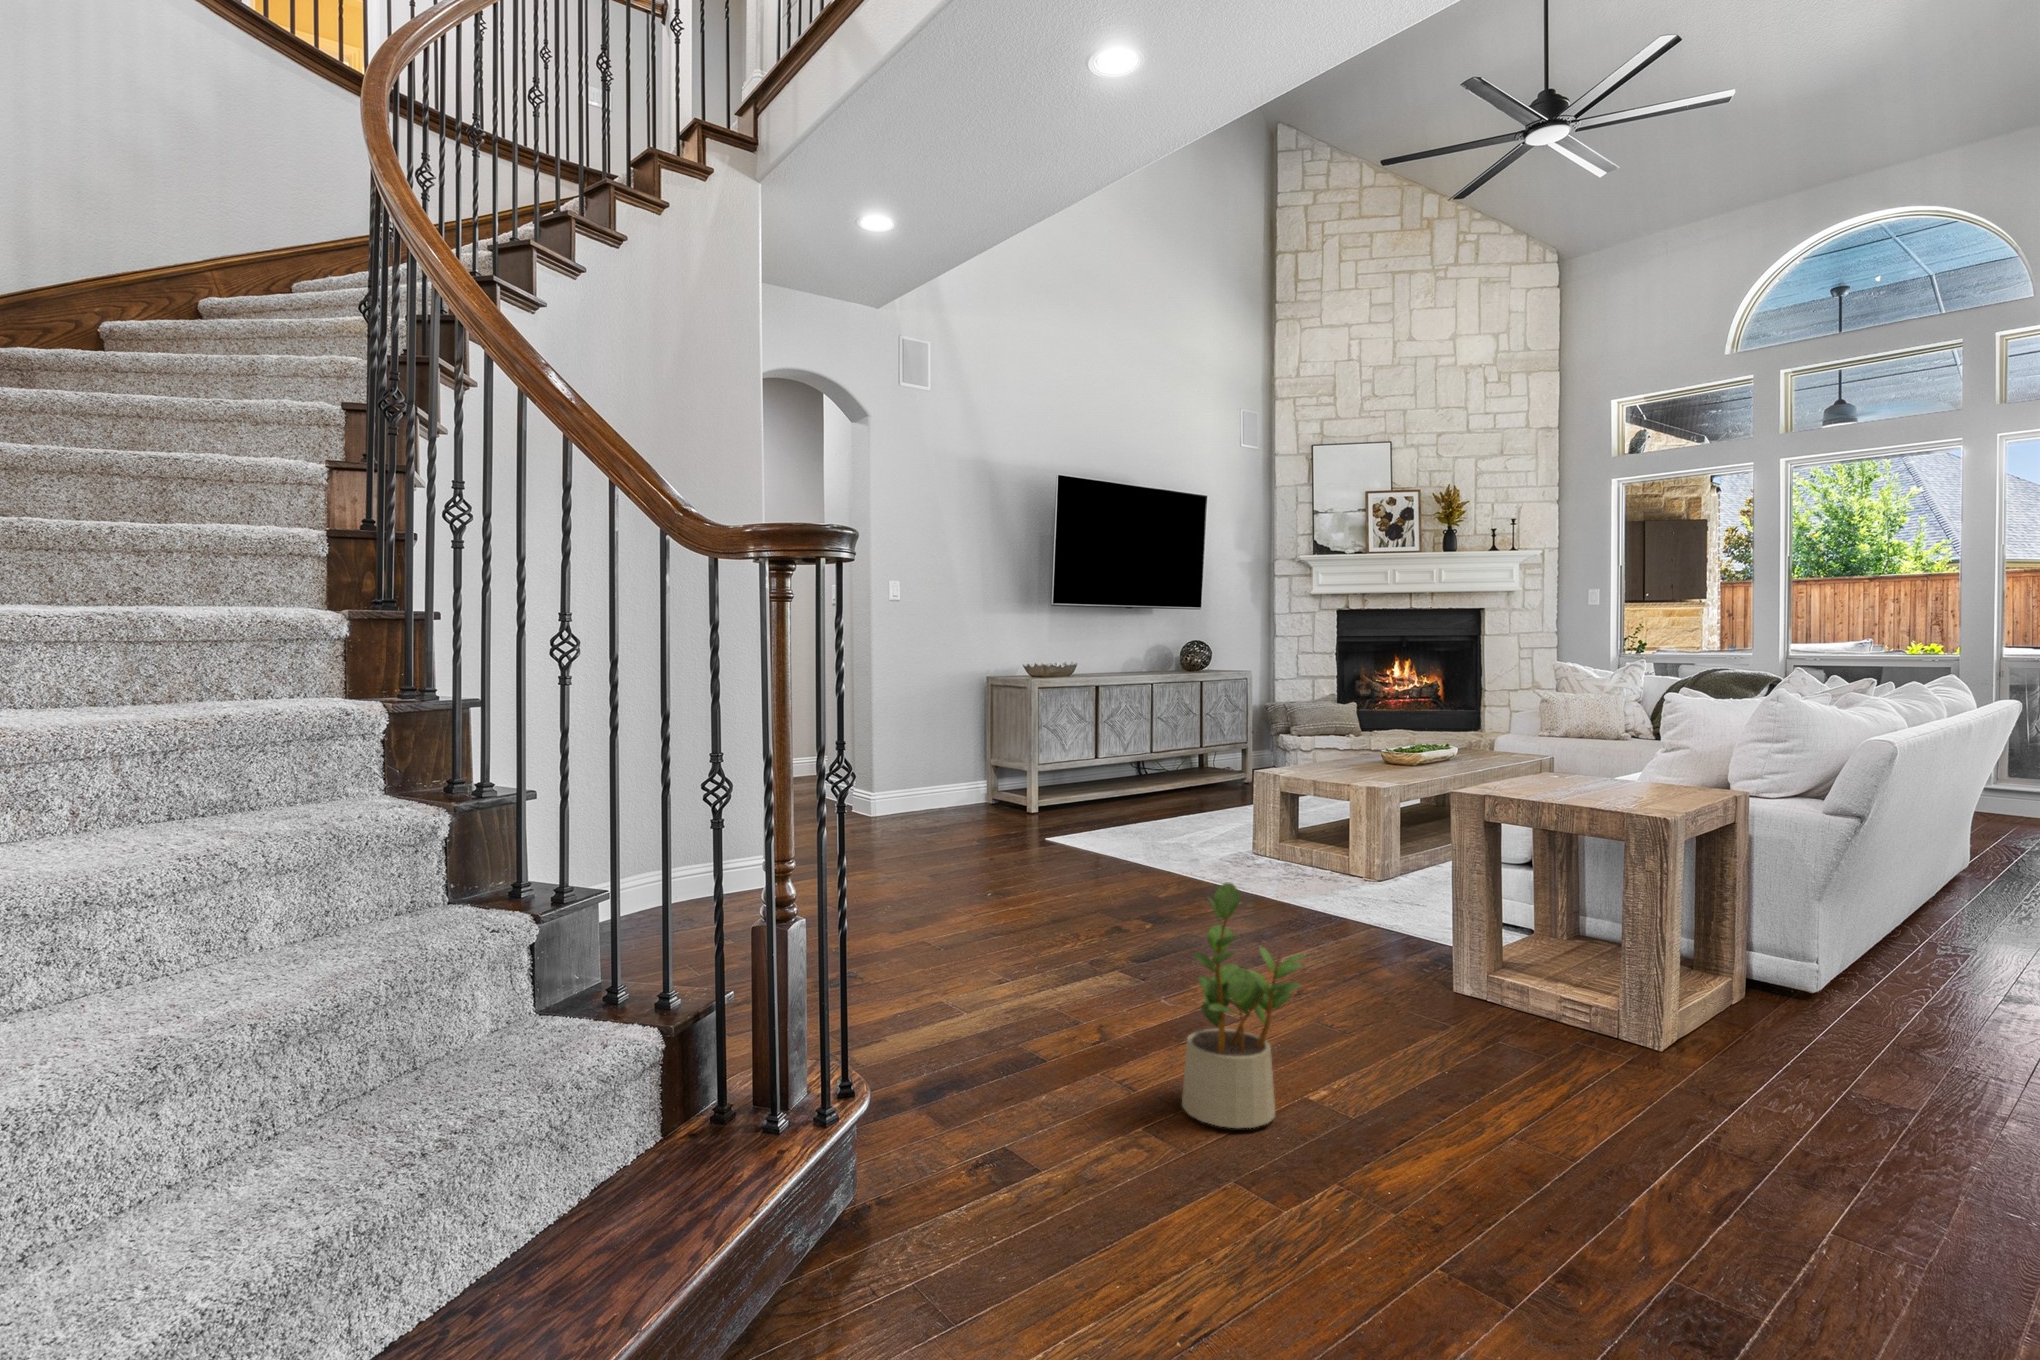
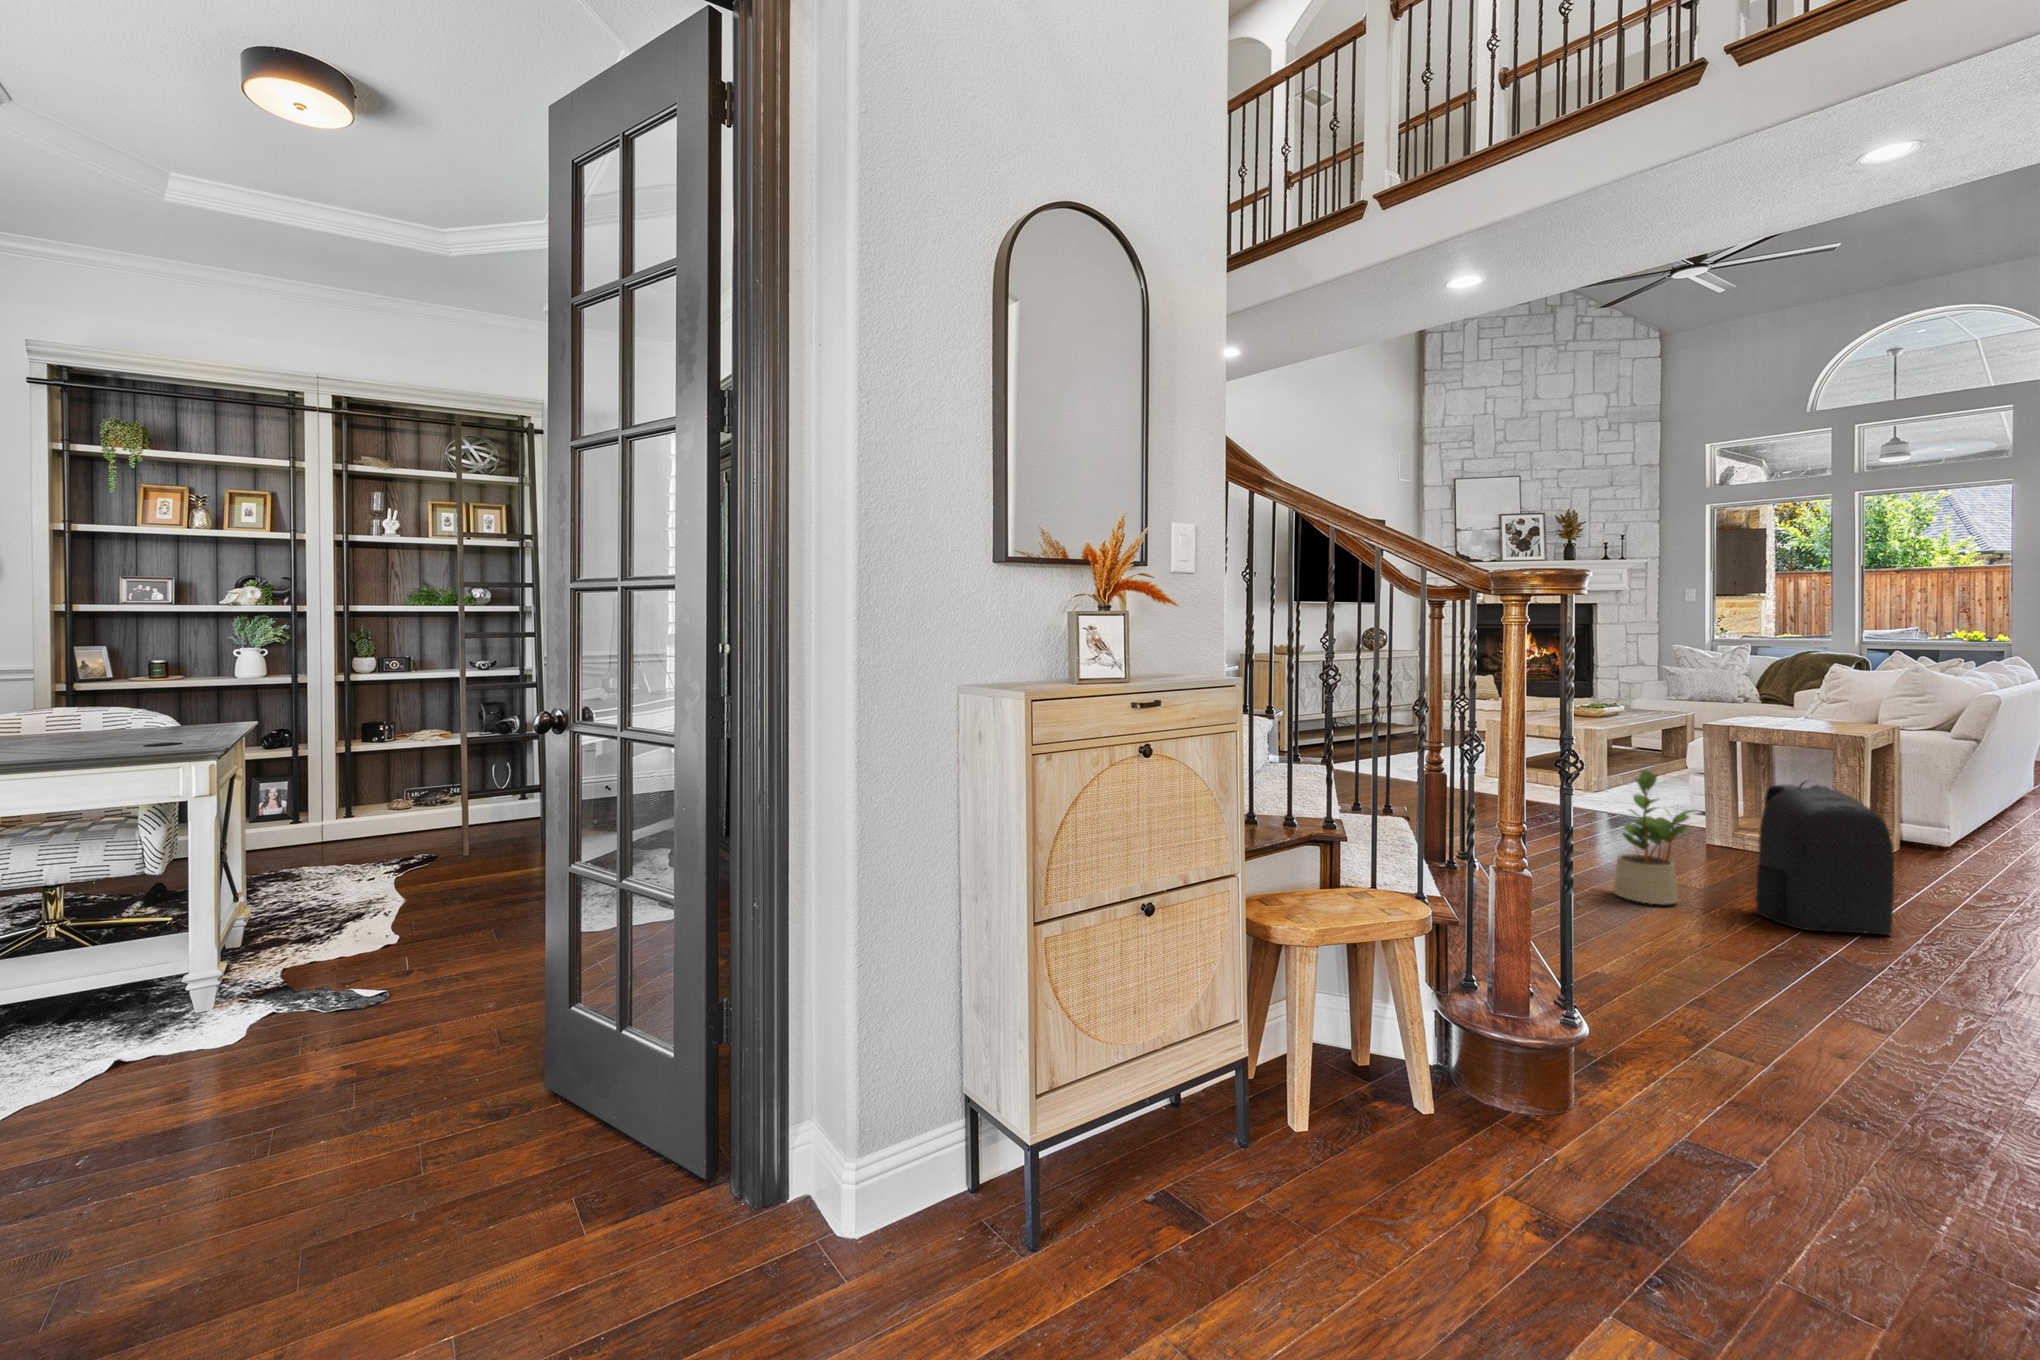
backpack: none [1384,906,1590,1204] -> present [1755,782,1894,935]

